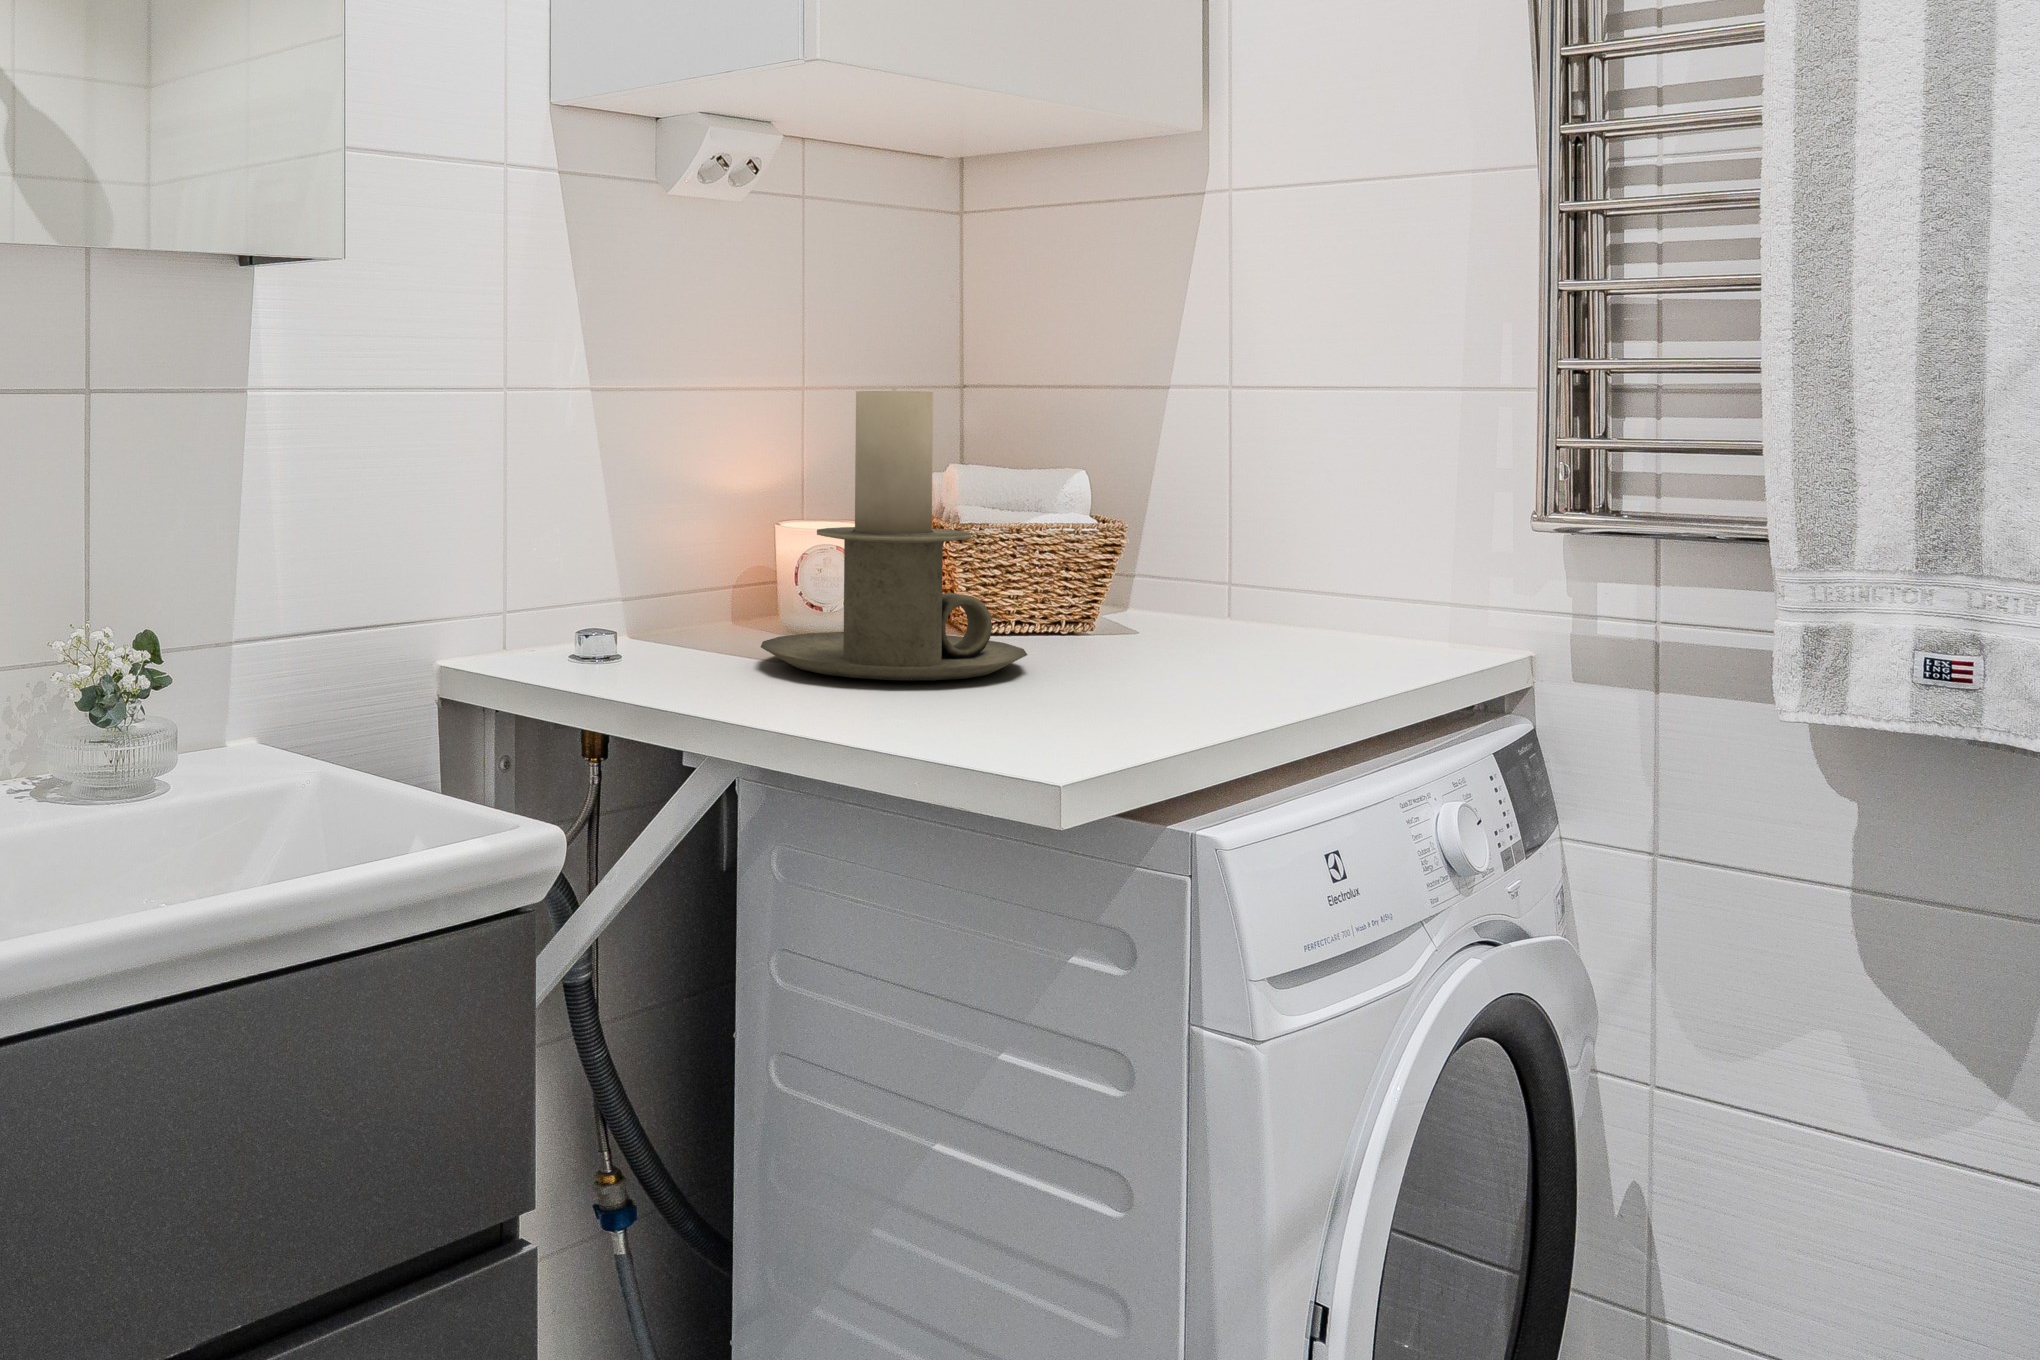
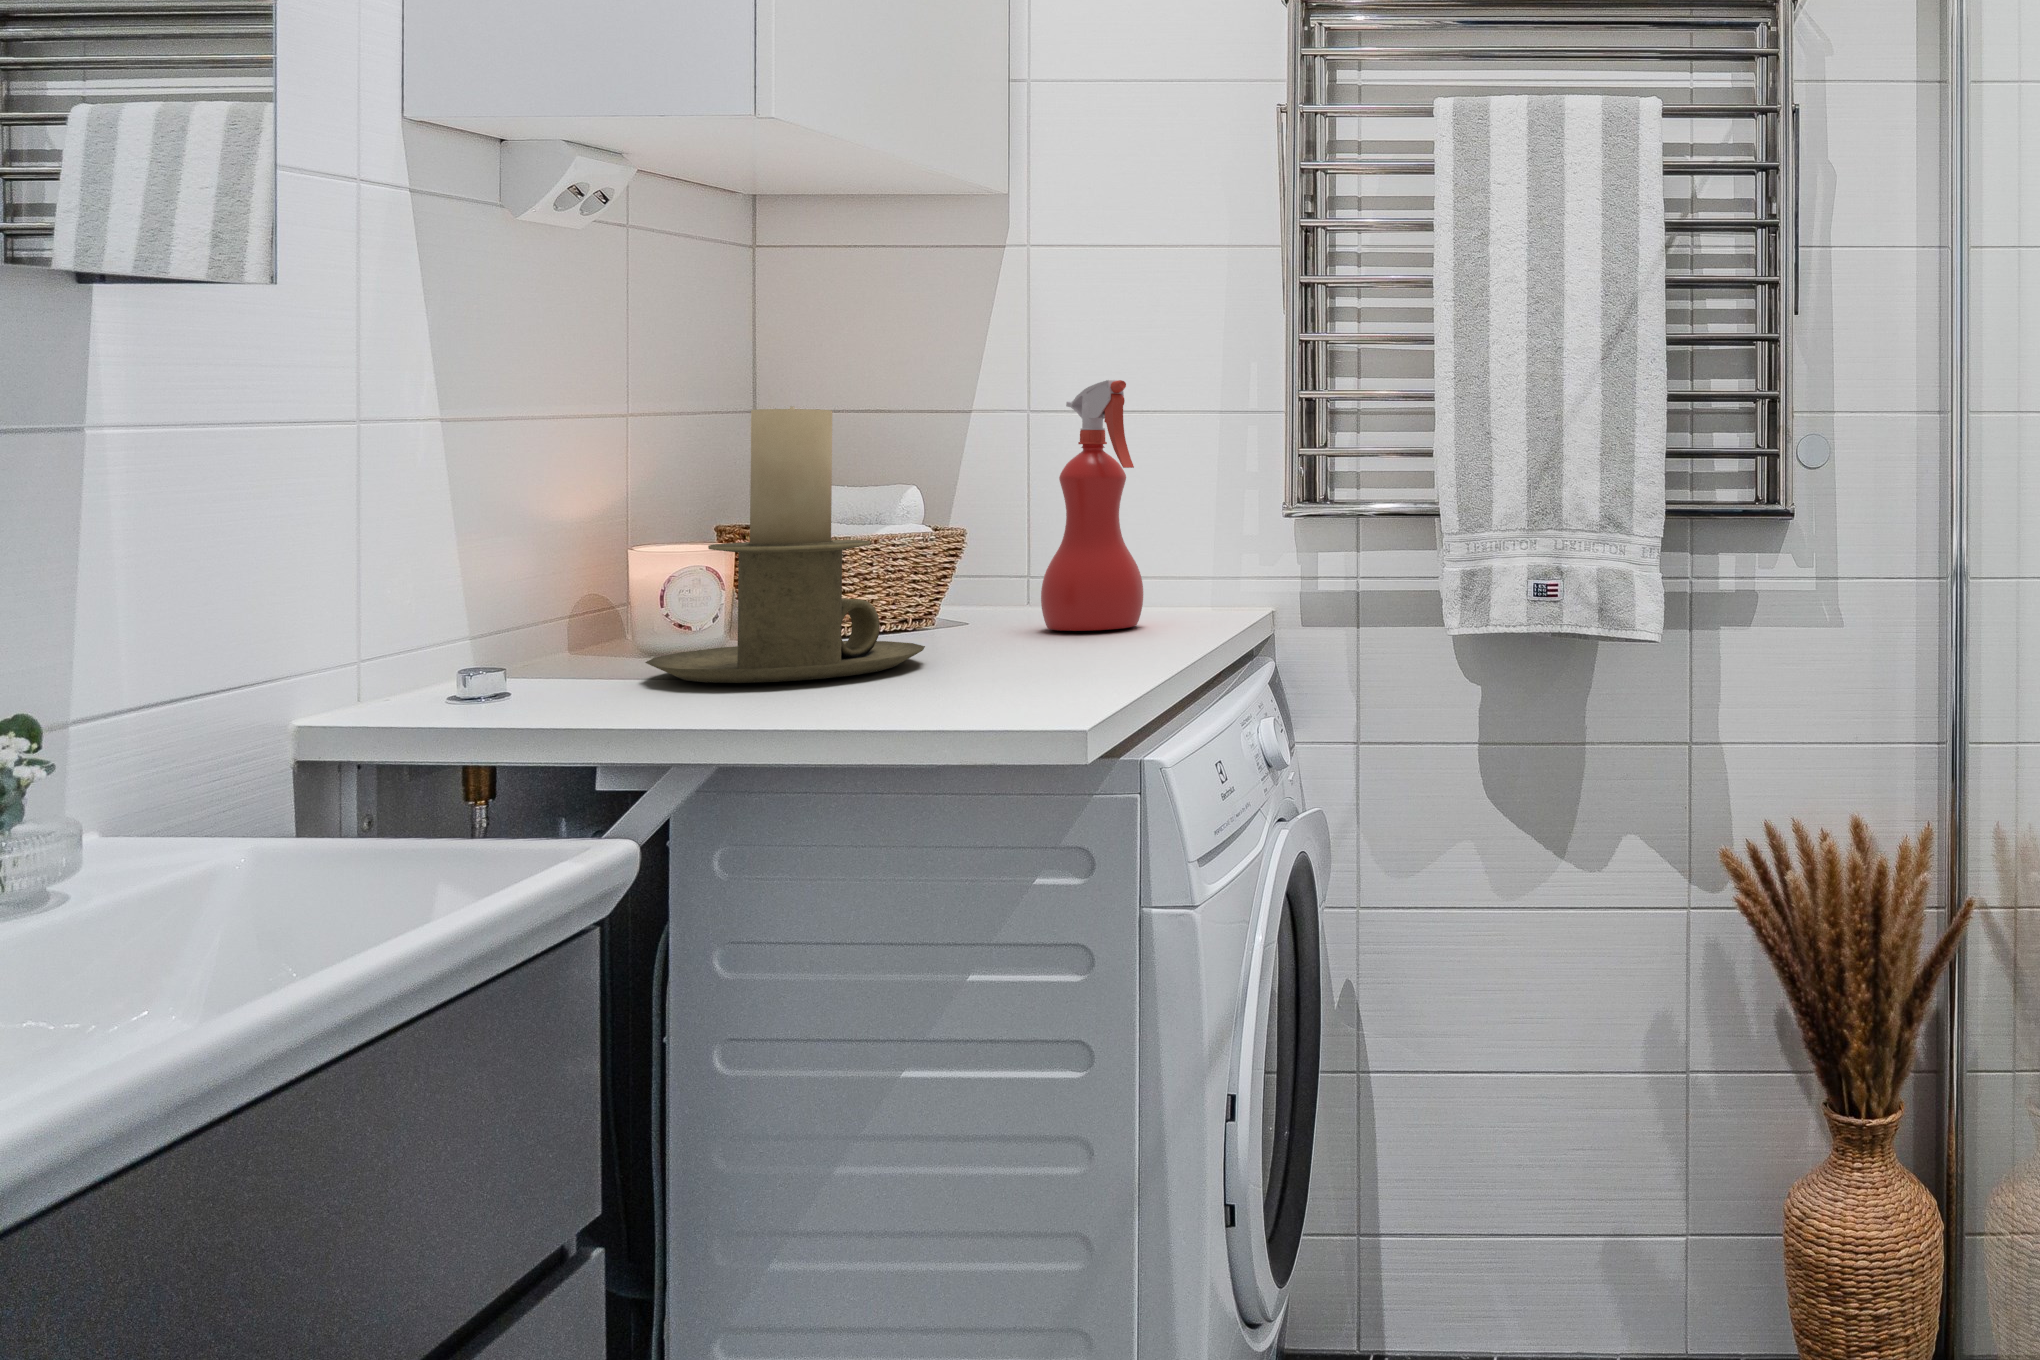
spray bottle: none [1199,352,1324,654] -> present [1041,380,1143,631]

